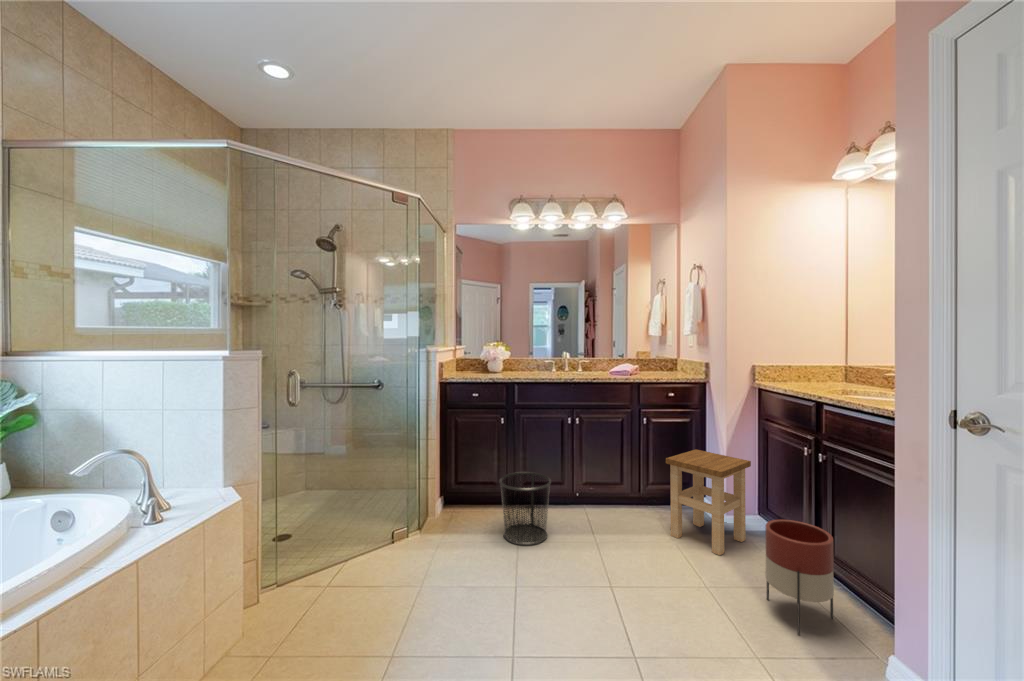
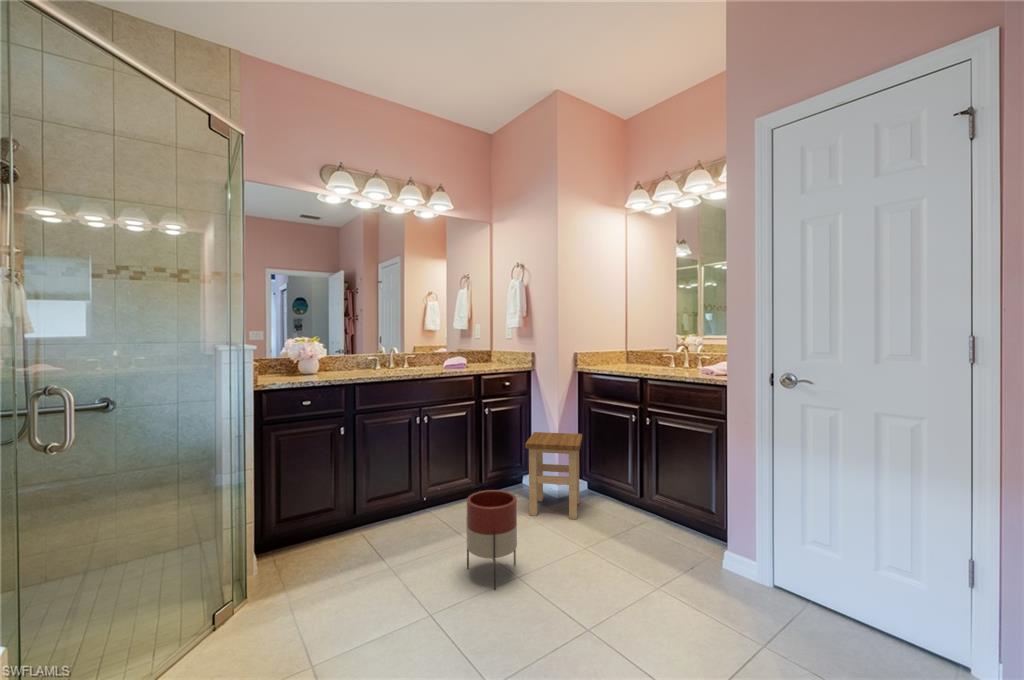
waste bin: present [499,472,551,545] -> none [371,486,434,574]
planter: present [765,520,834,635] -> present [467,490,517,589]

